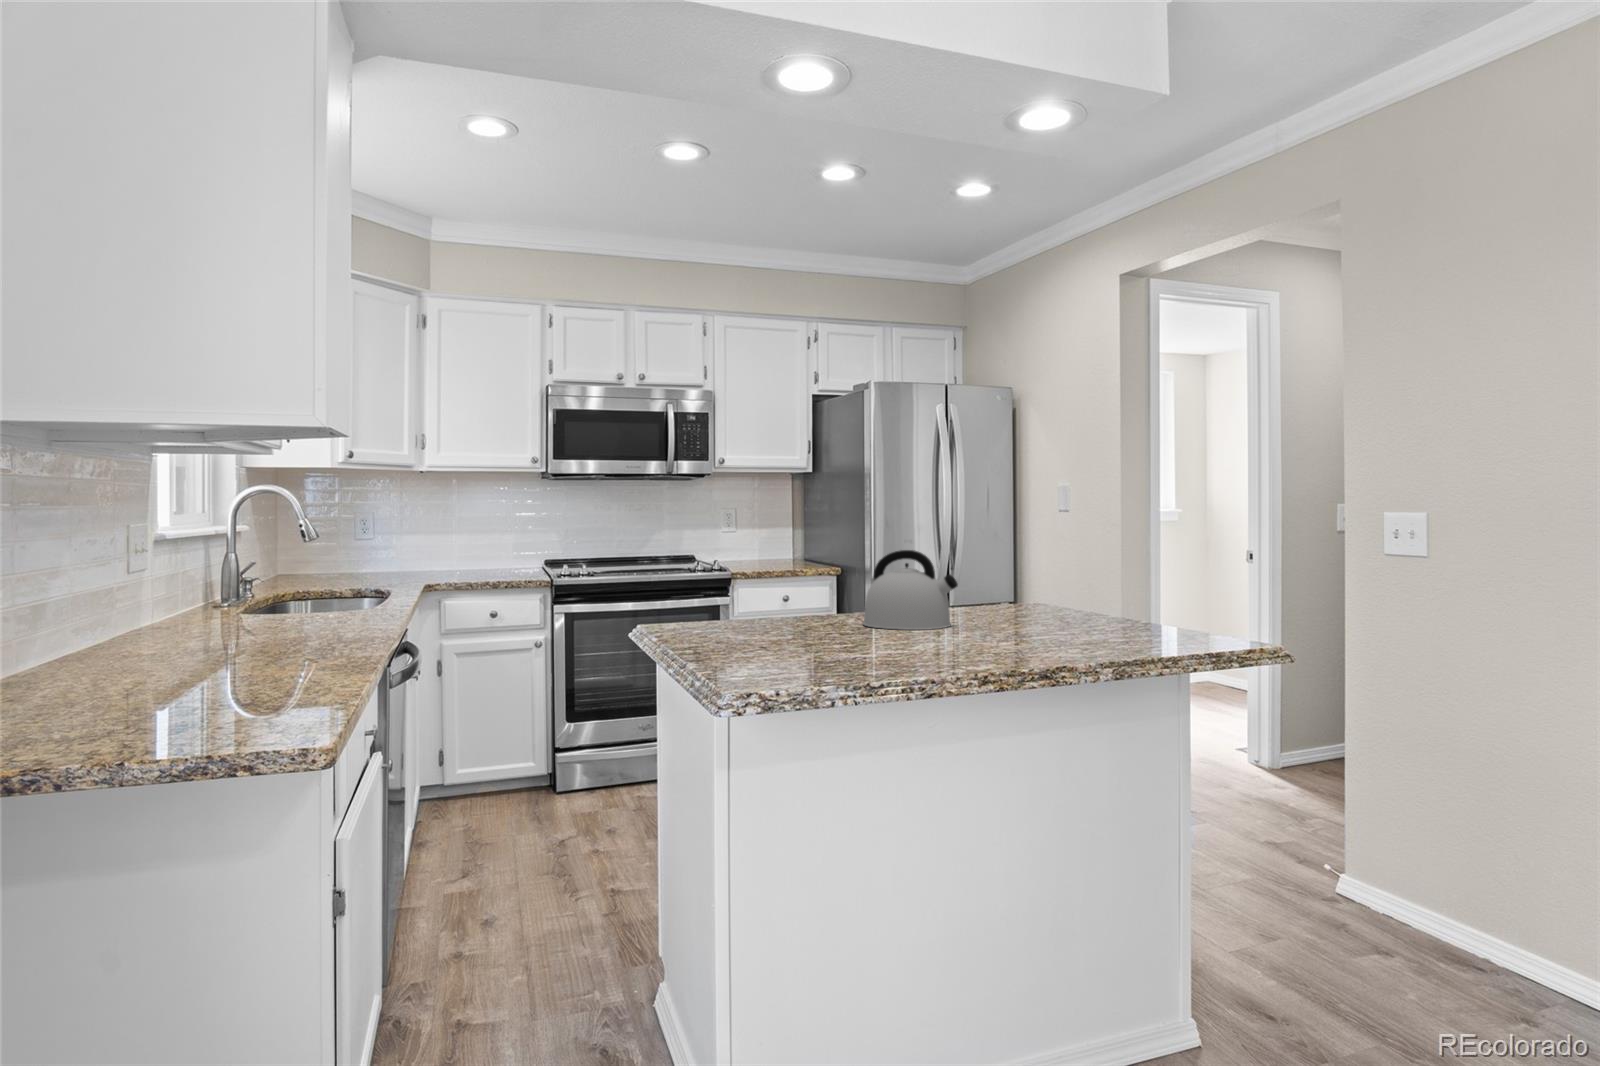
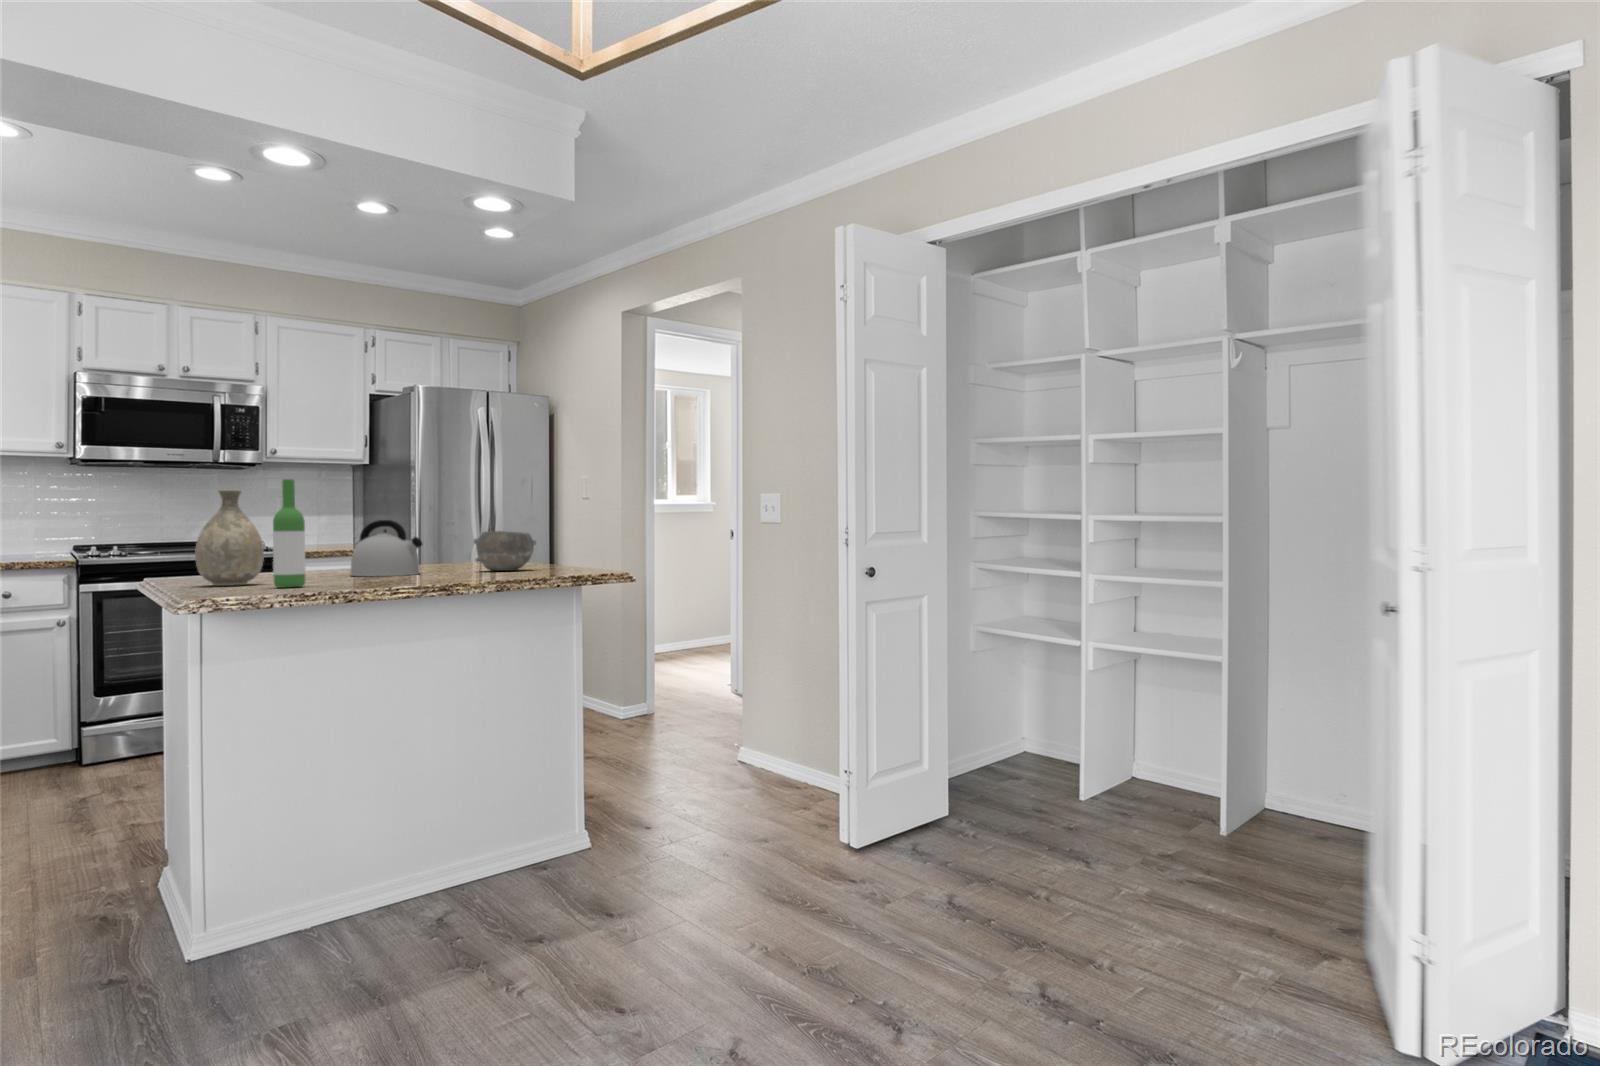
wine bottle: none [818,501,860,668] -> present [273,479,306,588]
vase: none [704,516,786,651] -> present [195,490,264,586]
bowl: none [1014,564,1100,622] -> present [474,531,536,571]

